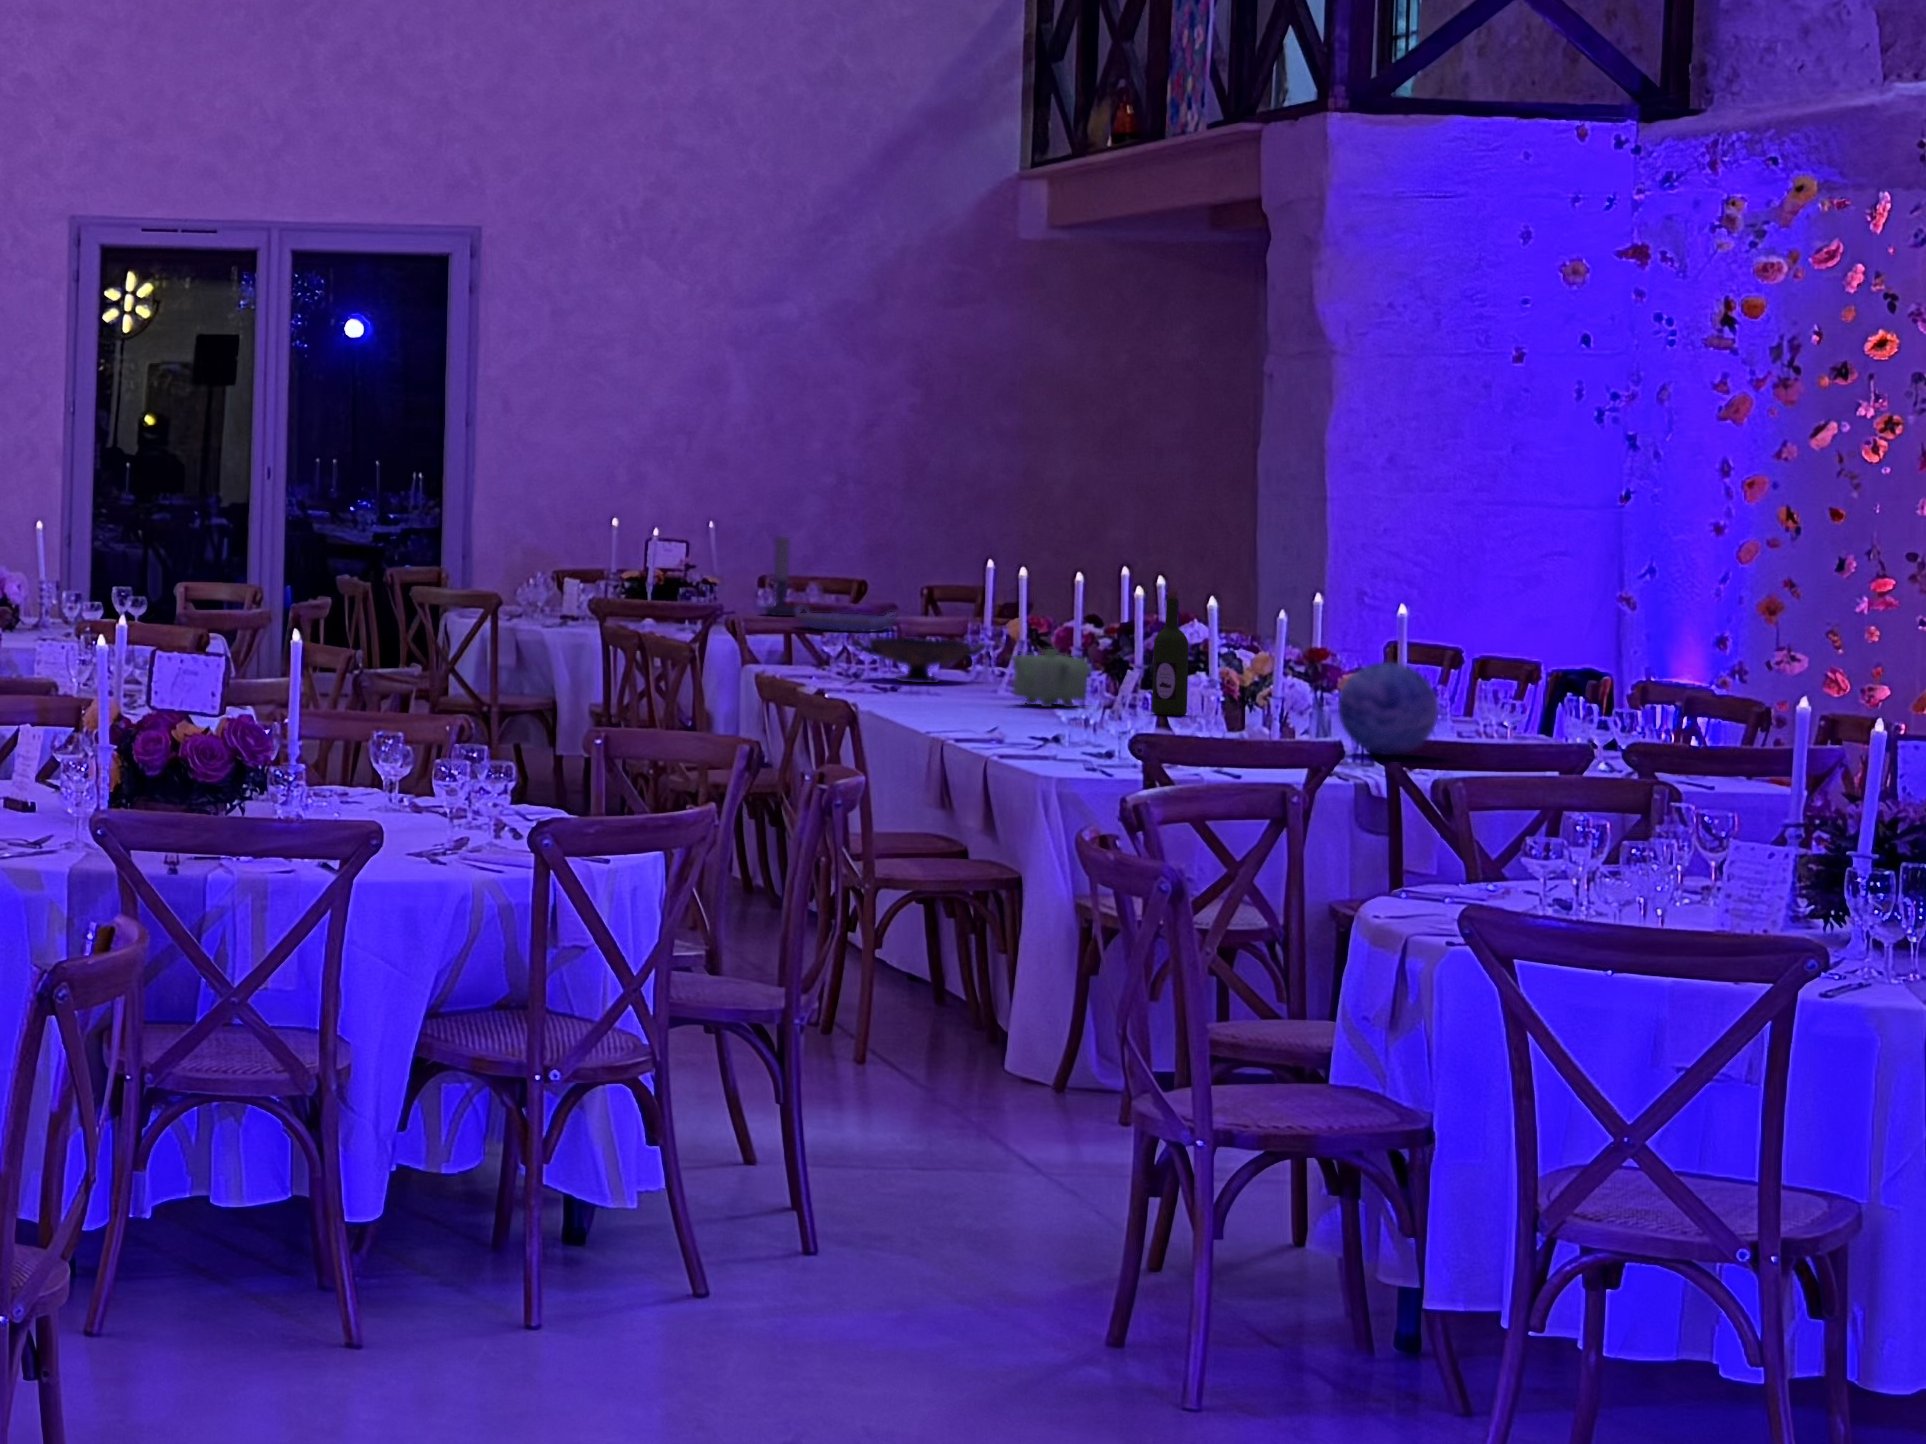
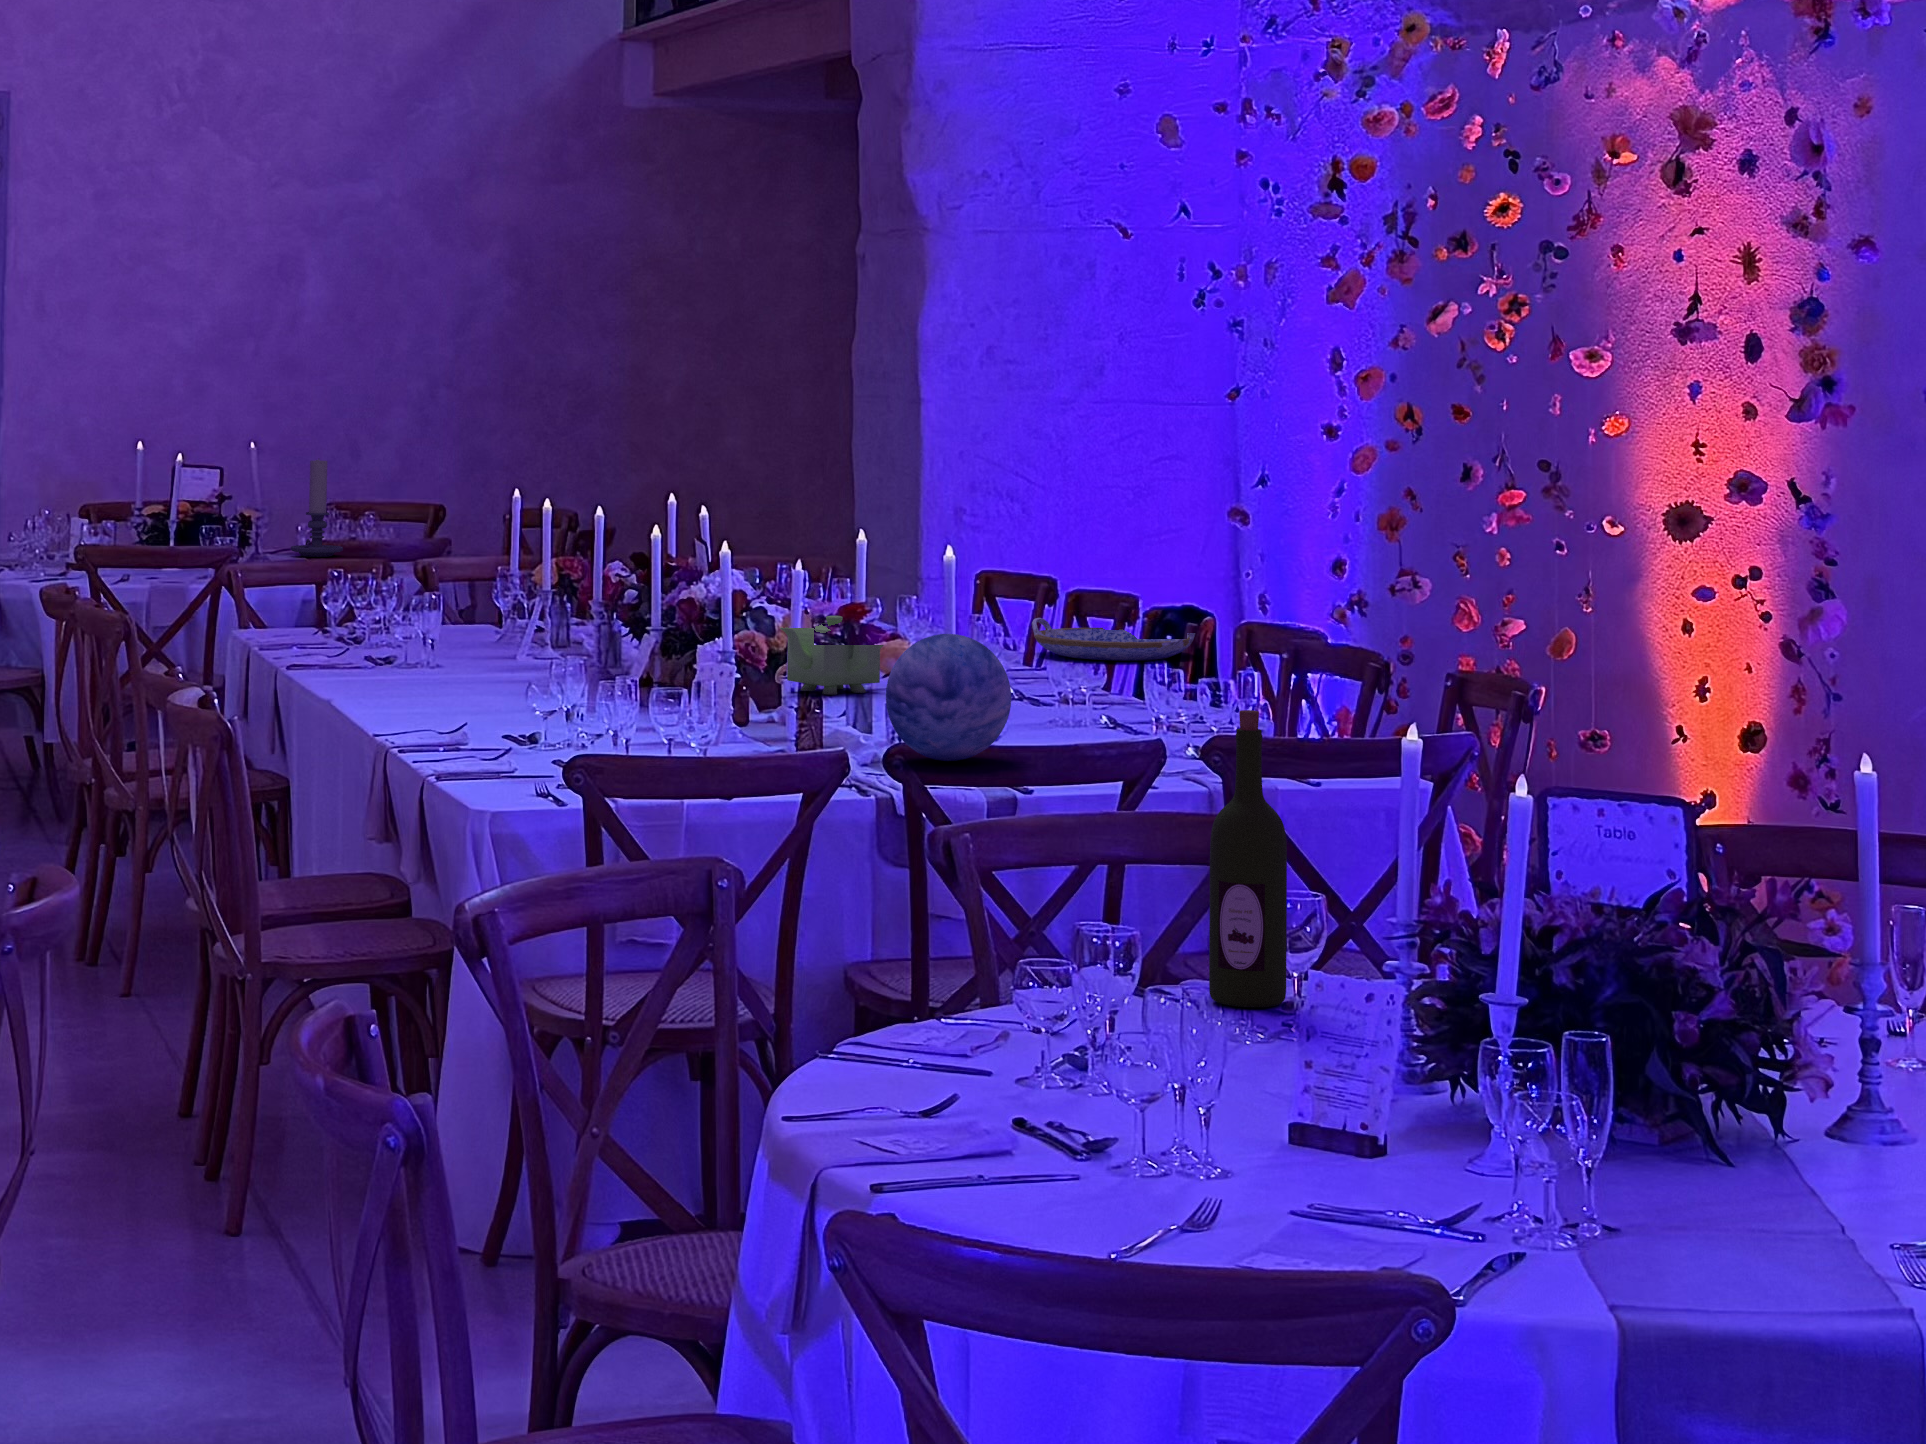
wine bottle: present [1152,590,1188,715] -> present [1209,710,1287,1007]
serving tray: present [795,606,897,632] -> present [1032,618,1195,661]
decorative bowl: present [854,637,985,683] -> none [328,597,494,657]
teapot: present [1011,649,1092,707] -> present [780,616,884,695]

